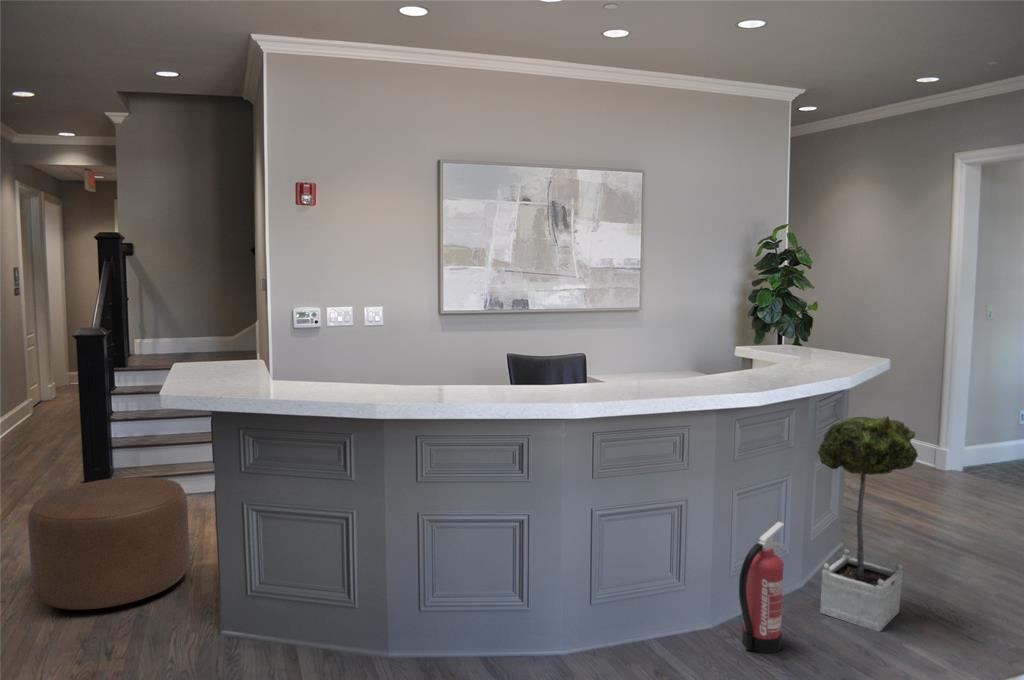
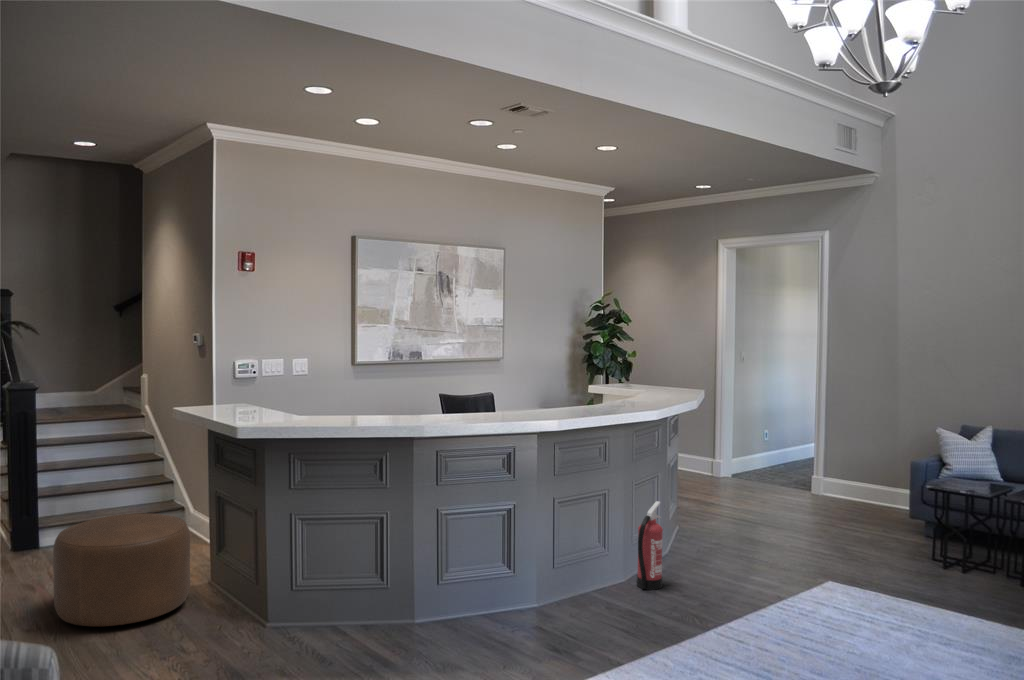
potted tree: present [818,416,918,632] -> none [673,427,734,572]

